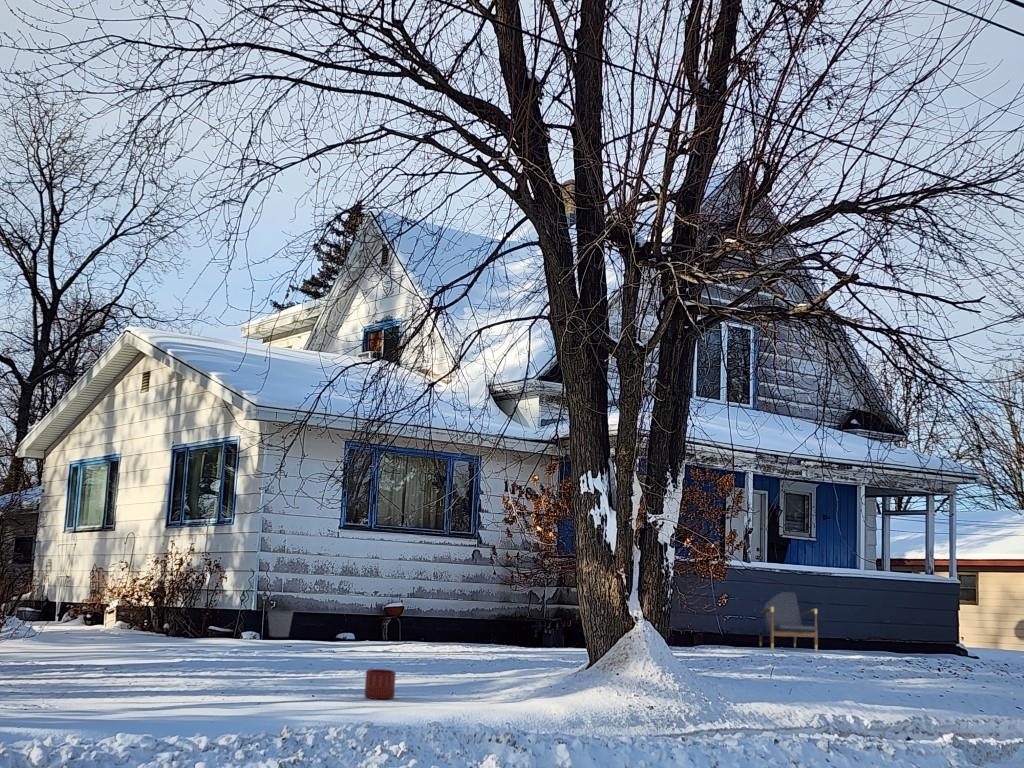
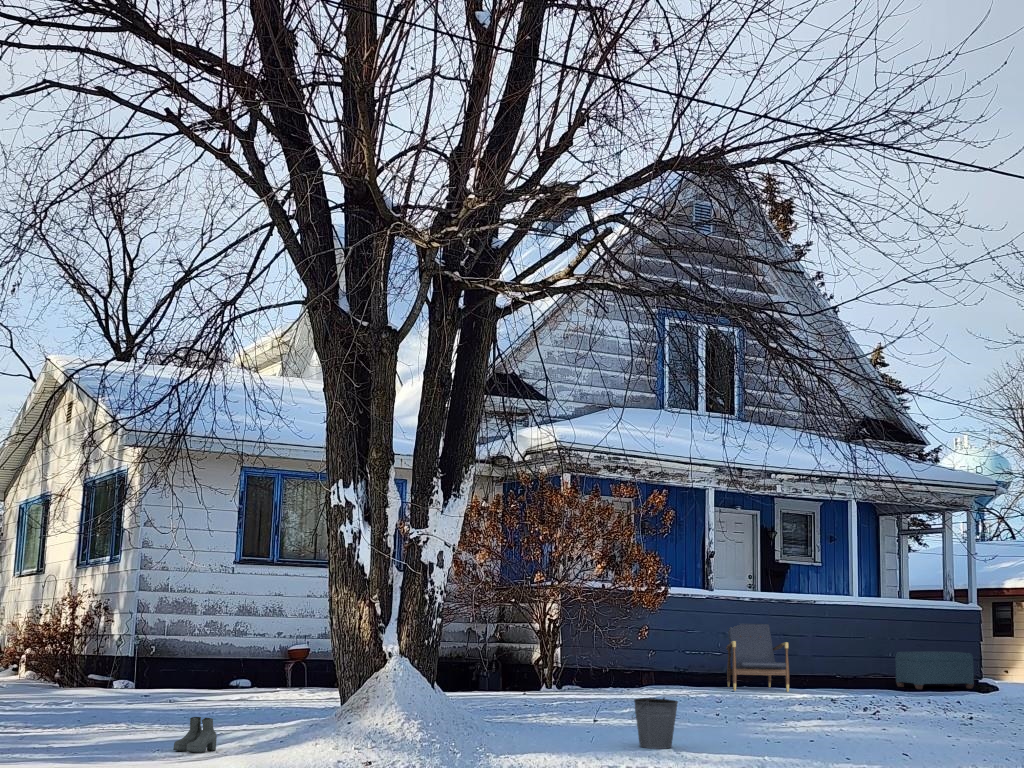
bucket: present [268,608,294,637] -> present [632,698,678,749]
bench: none [892,618,956,651] -> present [895,652,974,689]
planter: present [365,669,396,699] -> none [49,719,88,755]
boots: none [460,669,493,699] -> present [173,717,217,753]

